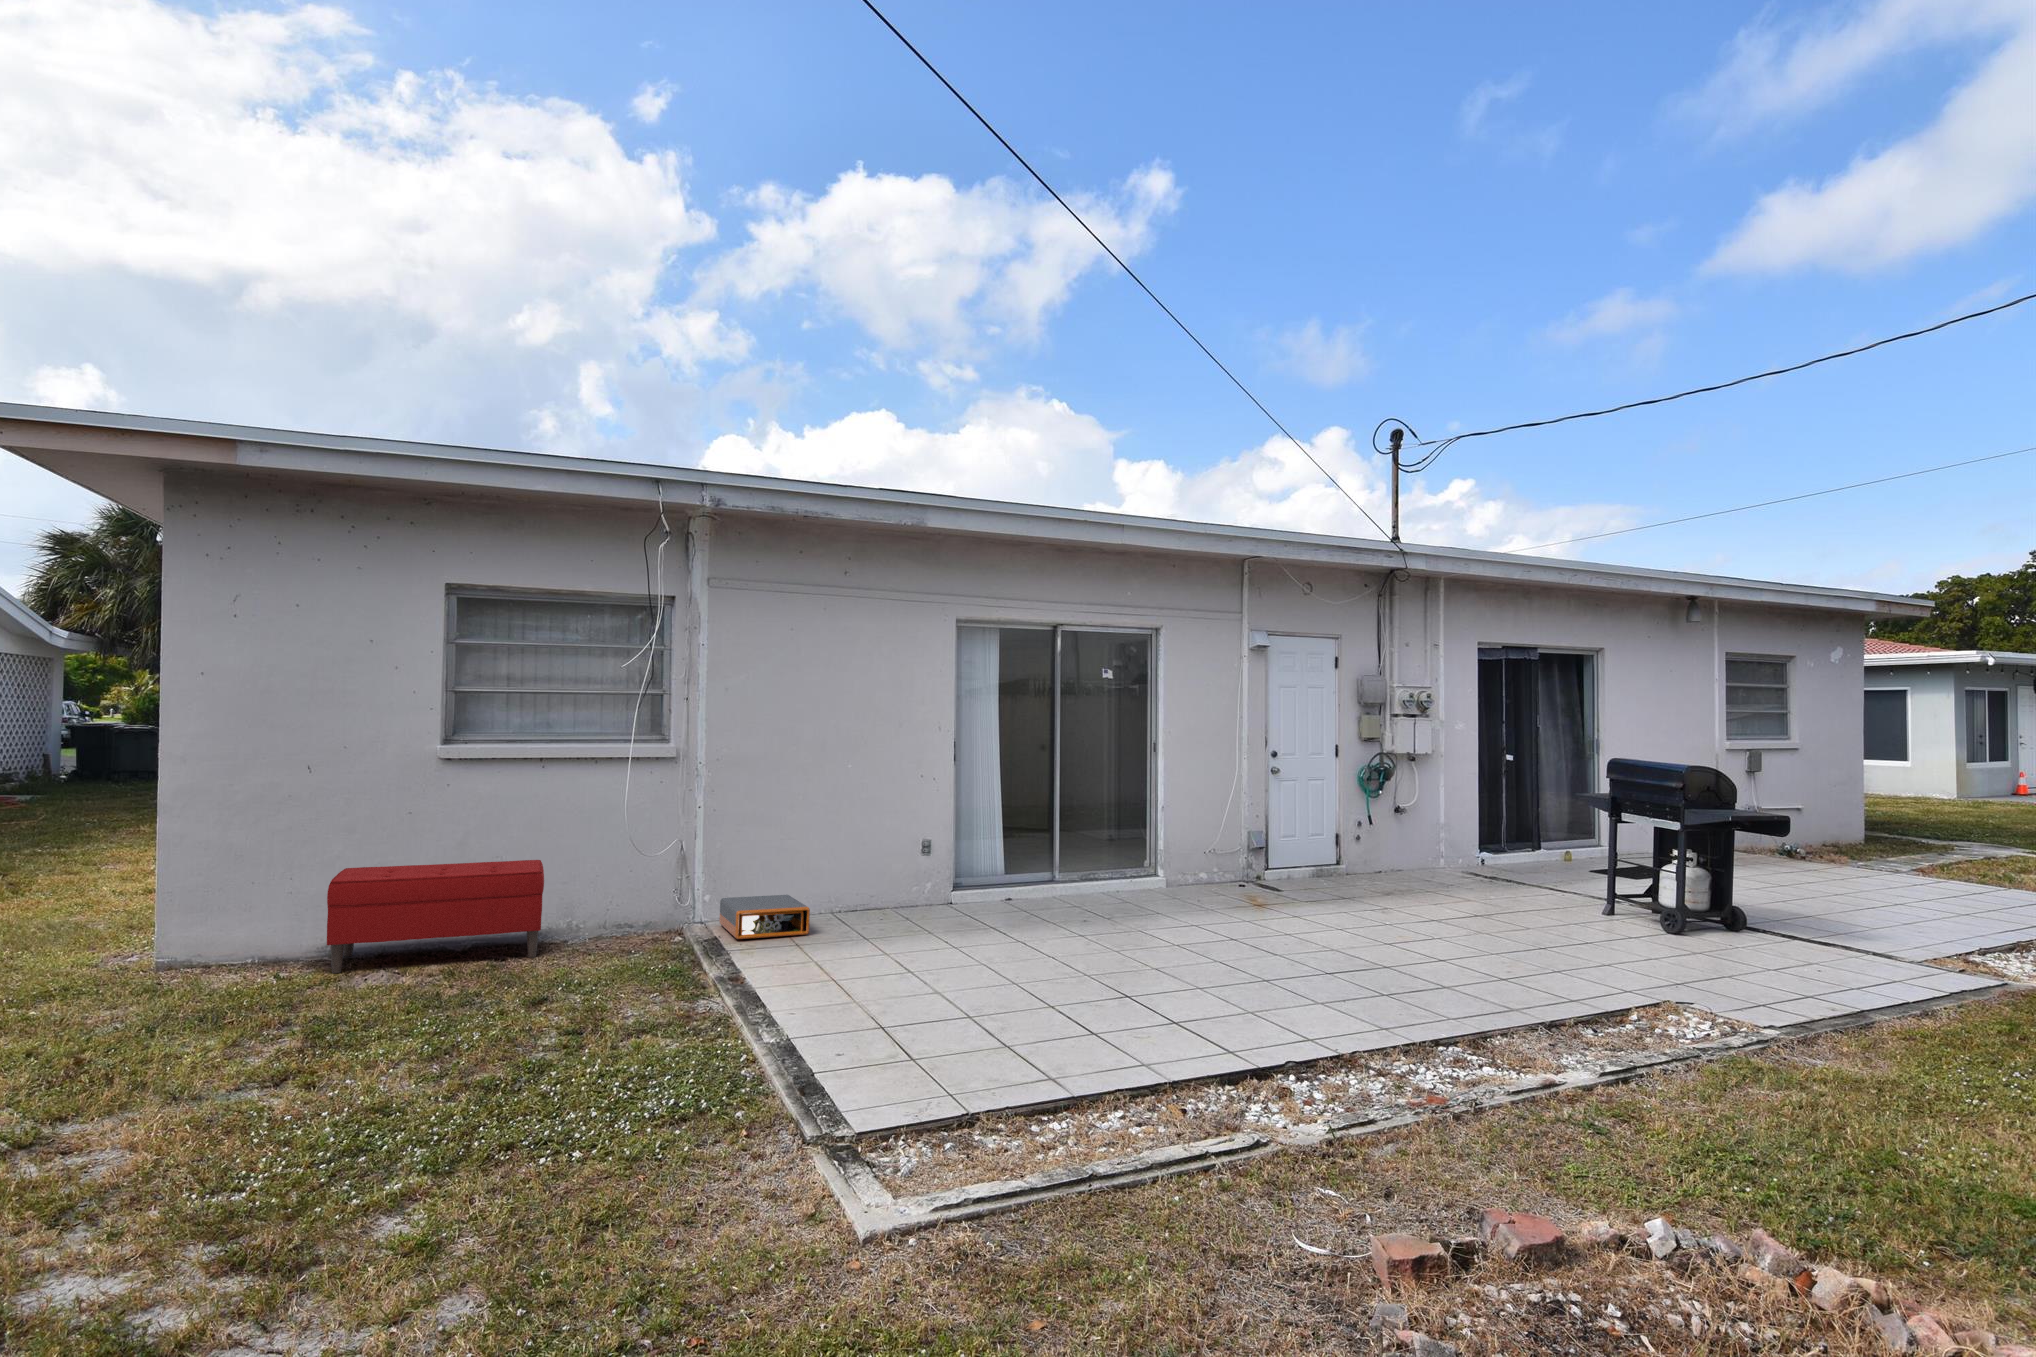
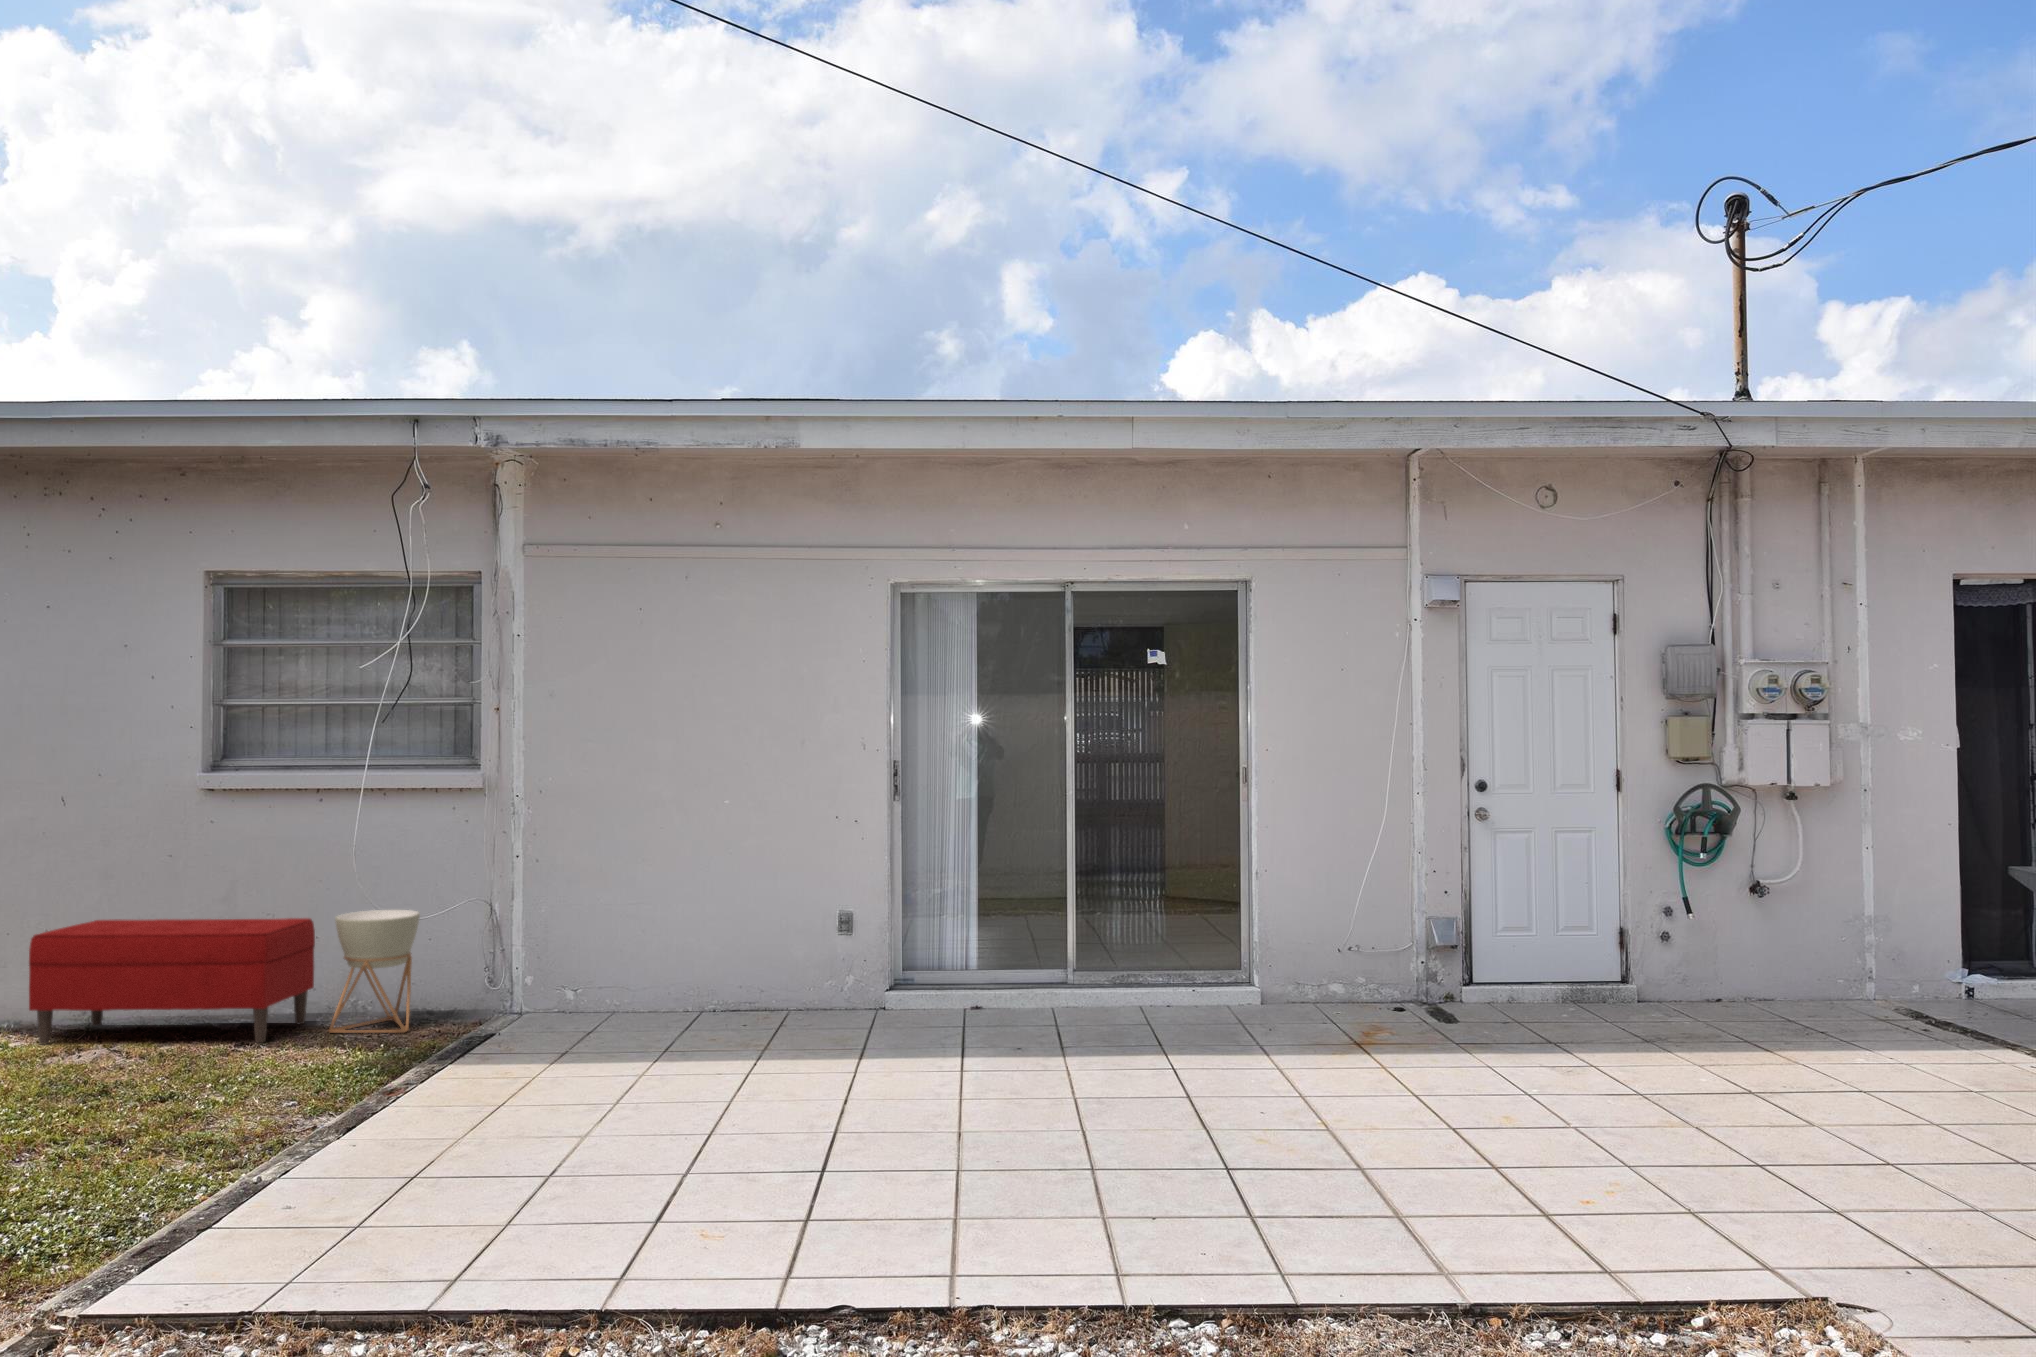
planter: none [575,850,640,947] -> present [328,910,420,1033]
storage box: present [720,895,810,939] -> none [514,980,640,1037]

